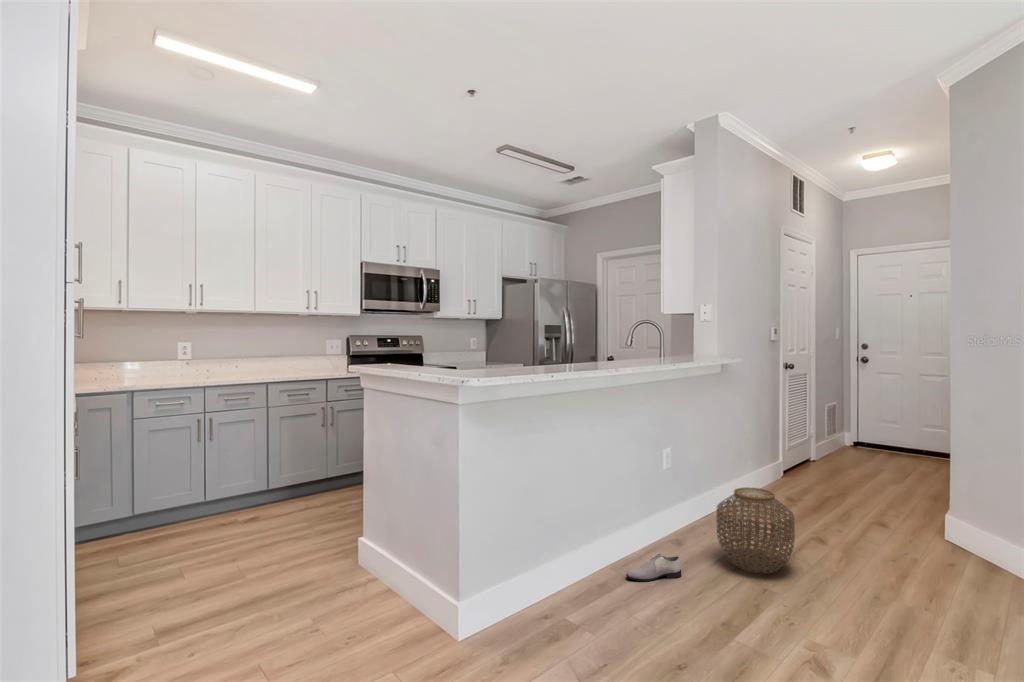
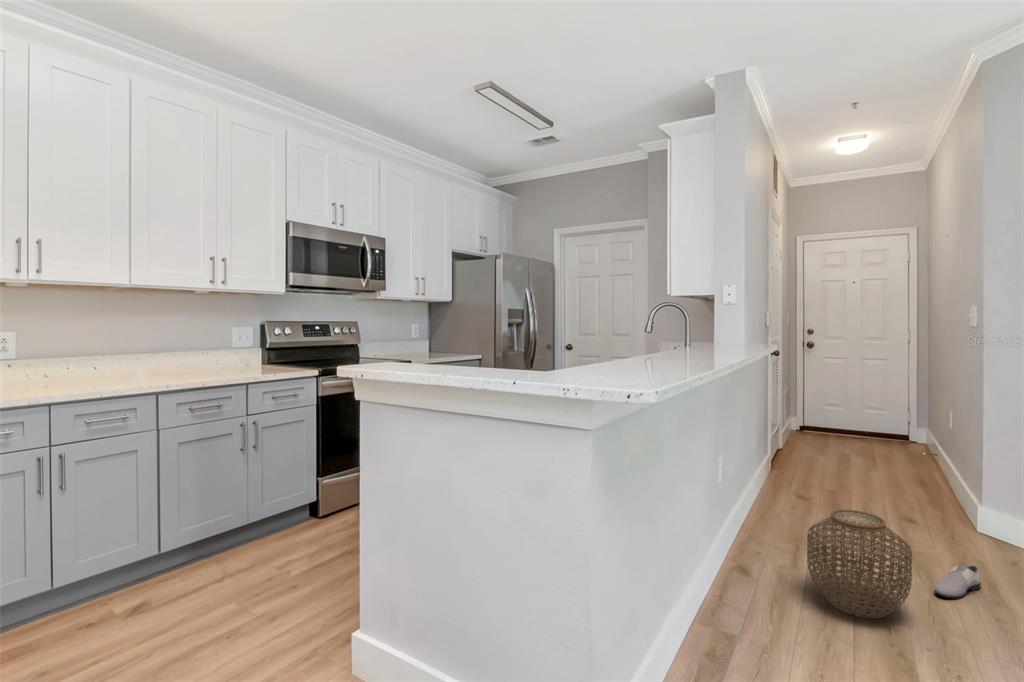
shoe: present [626,554,682,581] -> present [935,565,981,598]

